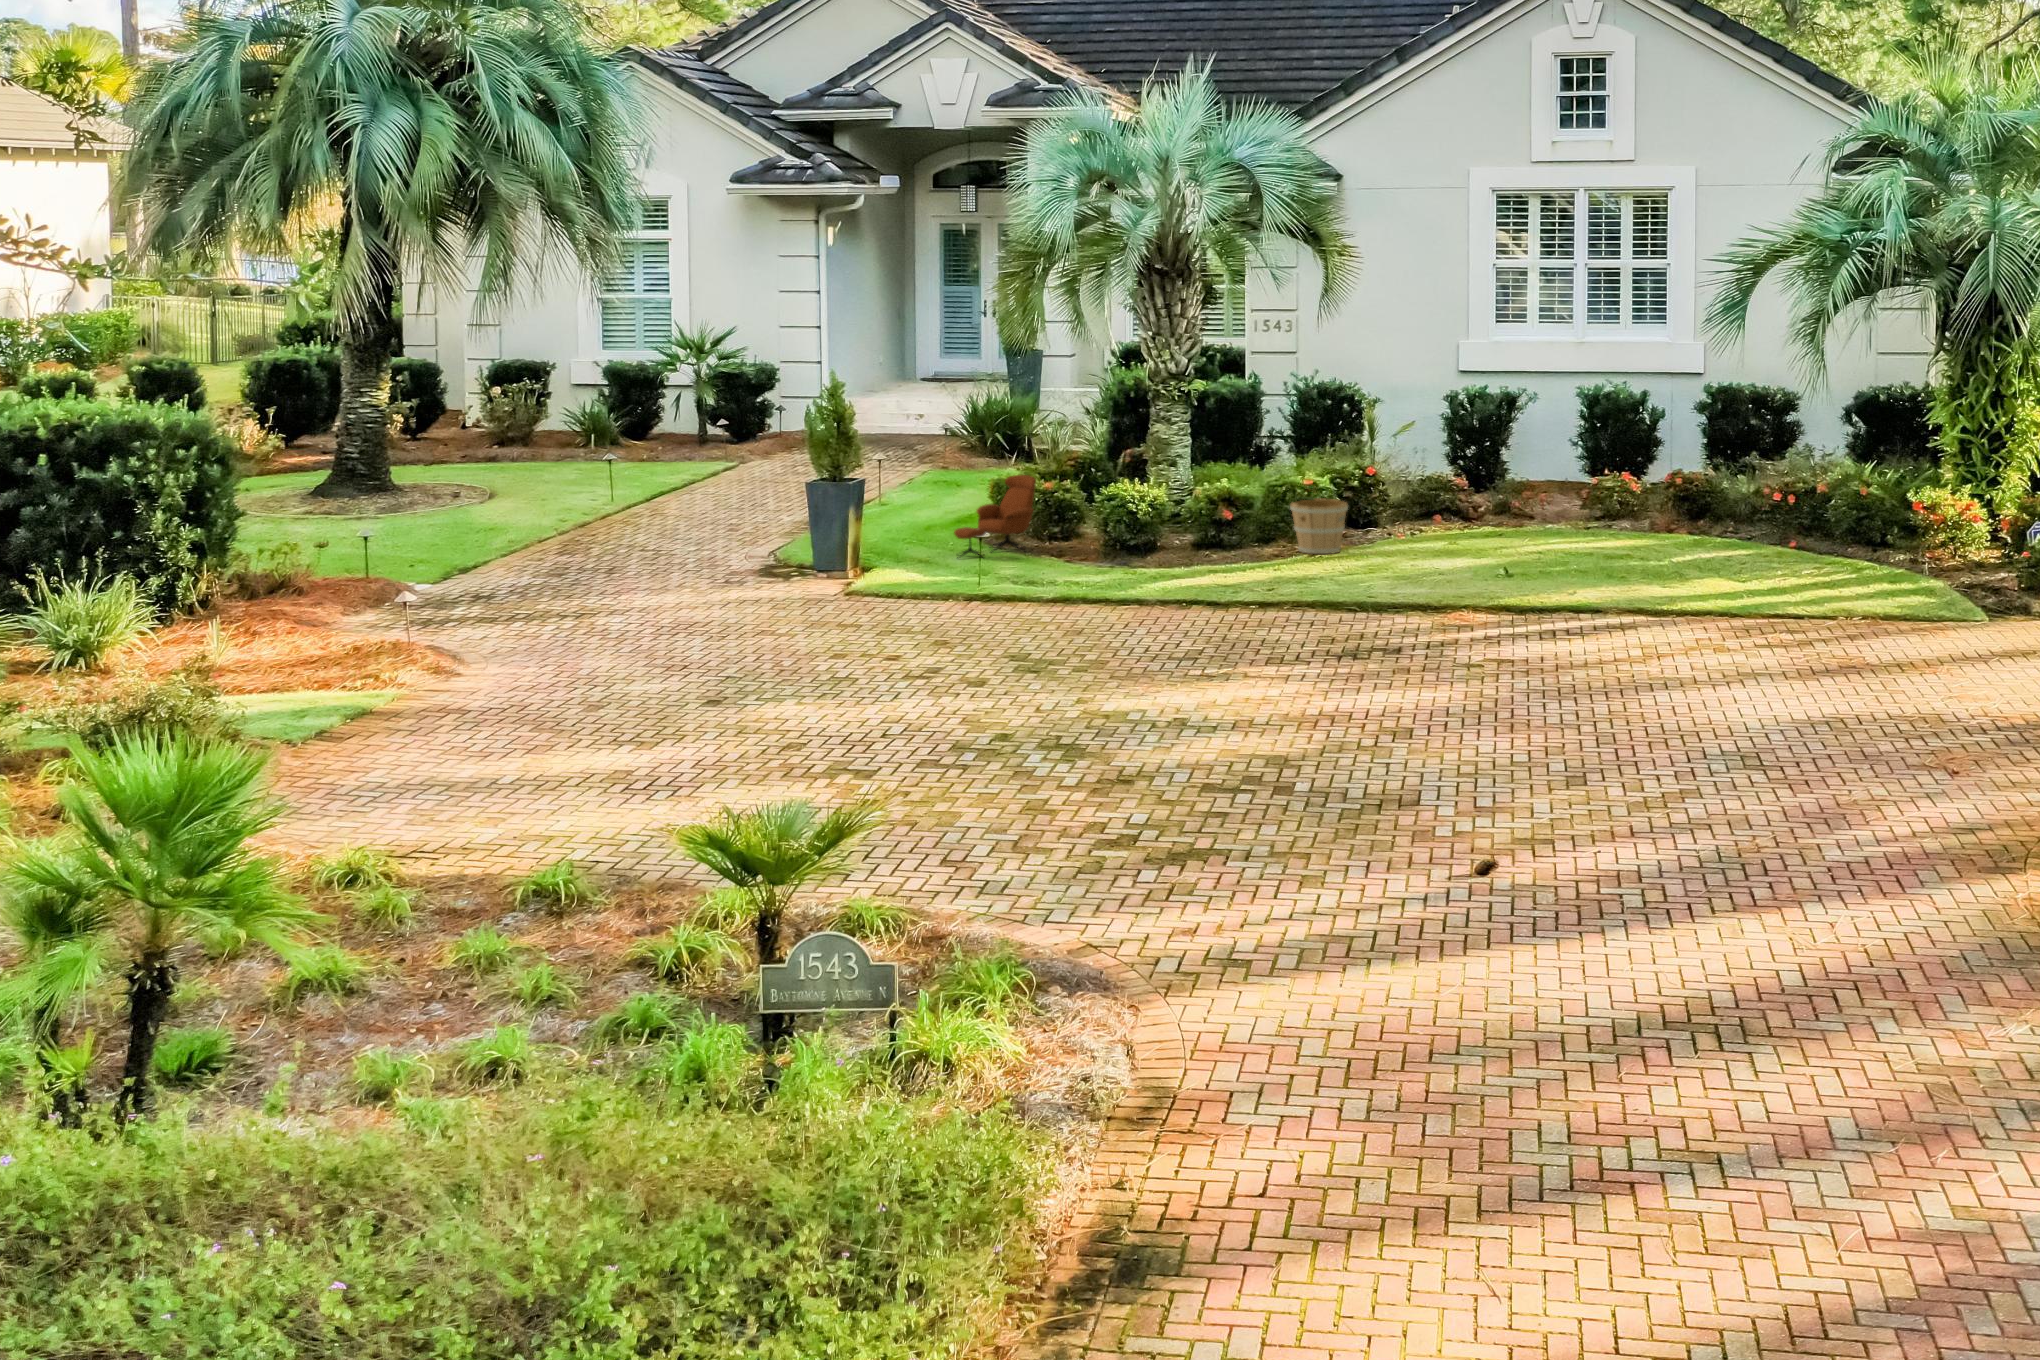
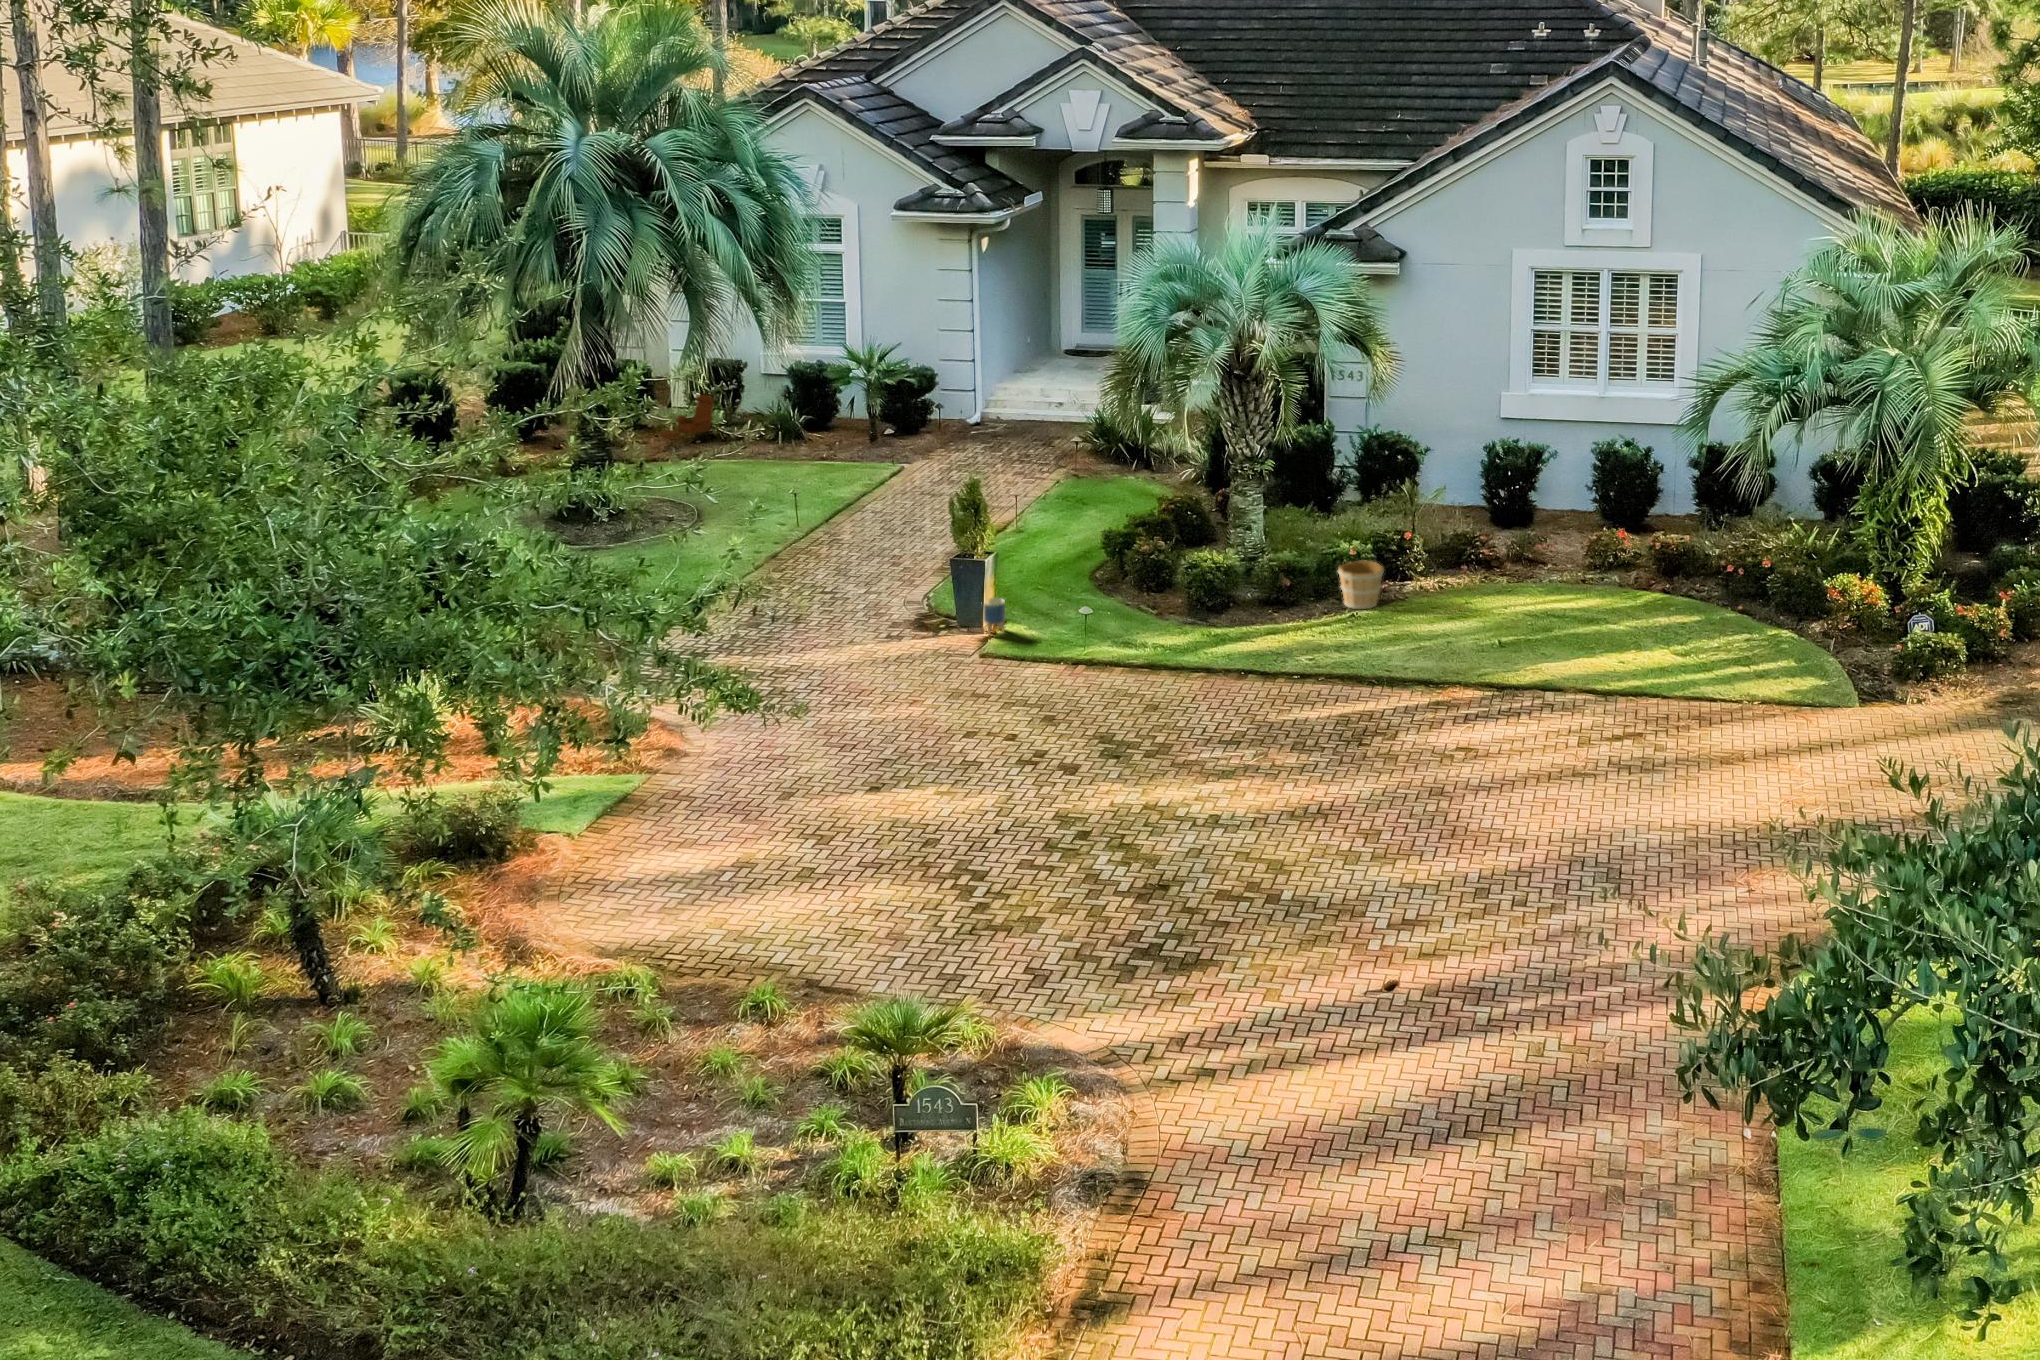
lounge chair: present [954,475,1036,556] -> present [661,395,714,448]
planter: none [839,532,870,578] -> present [984,598,1005,634]

